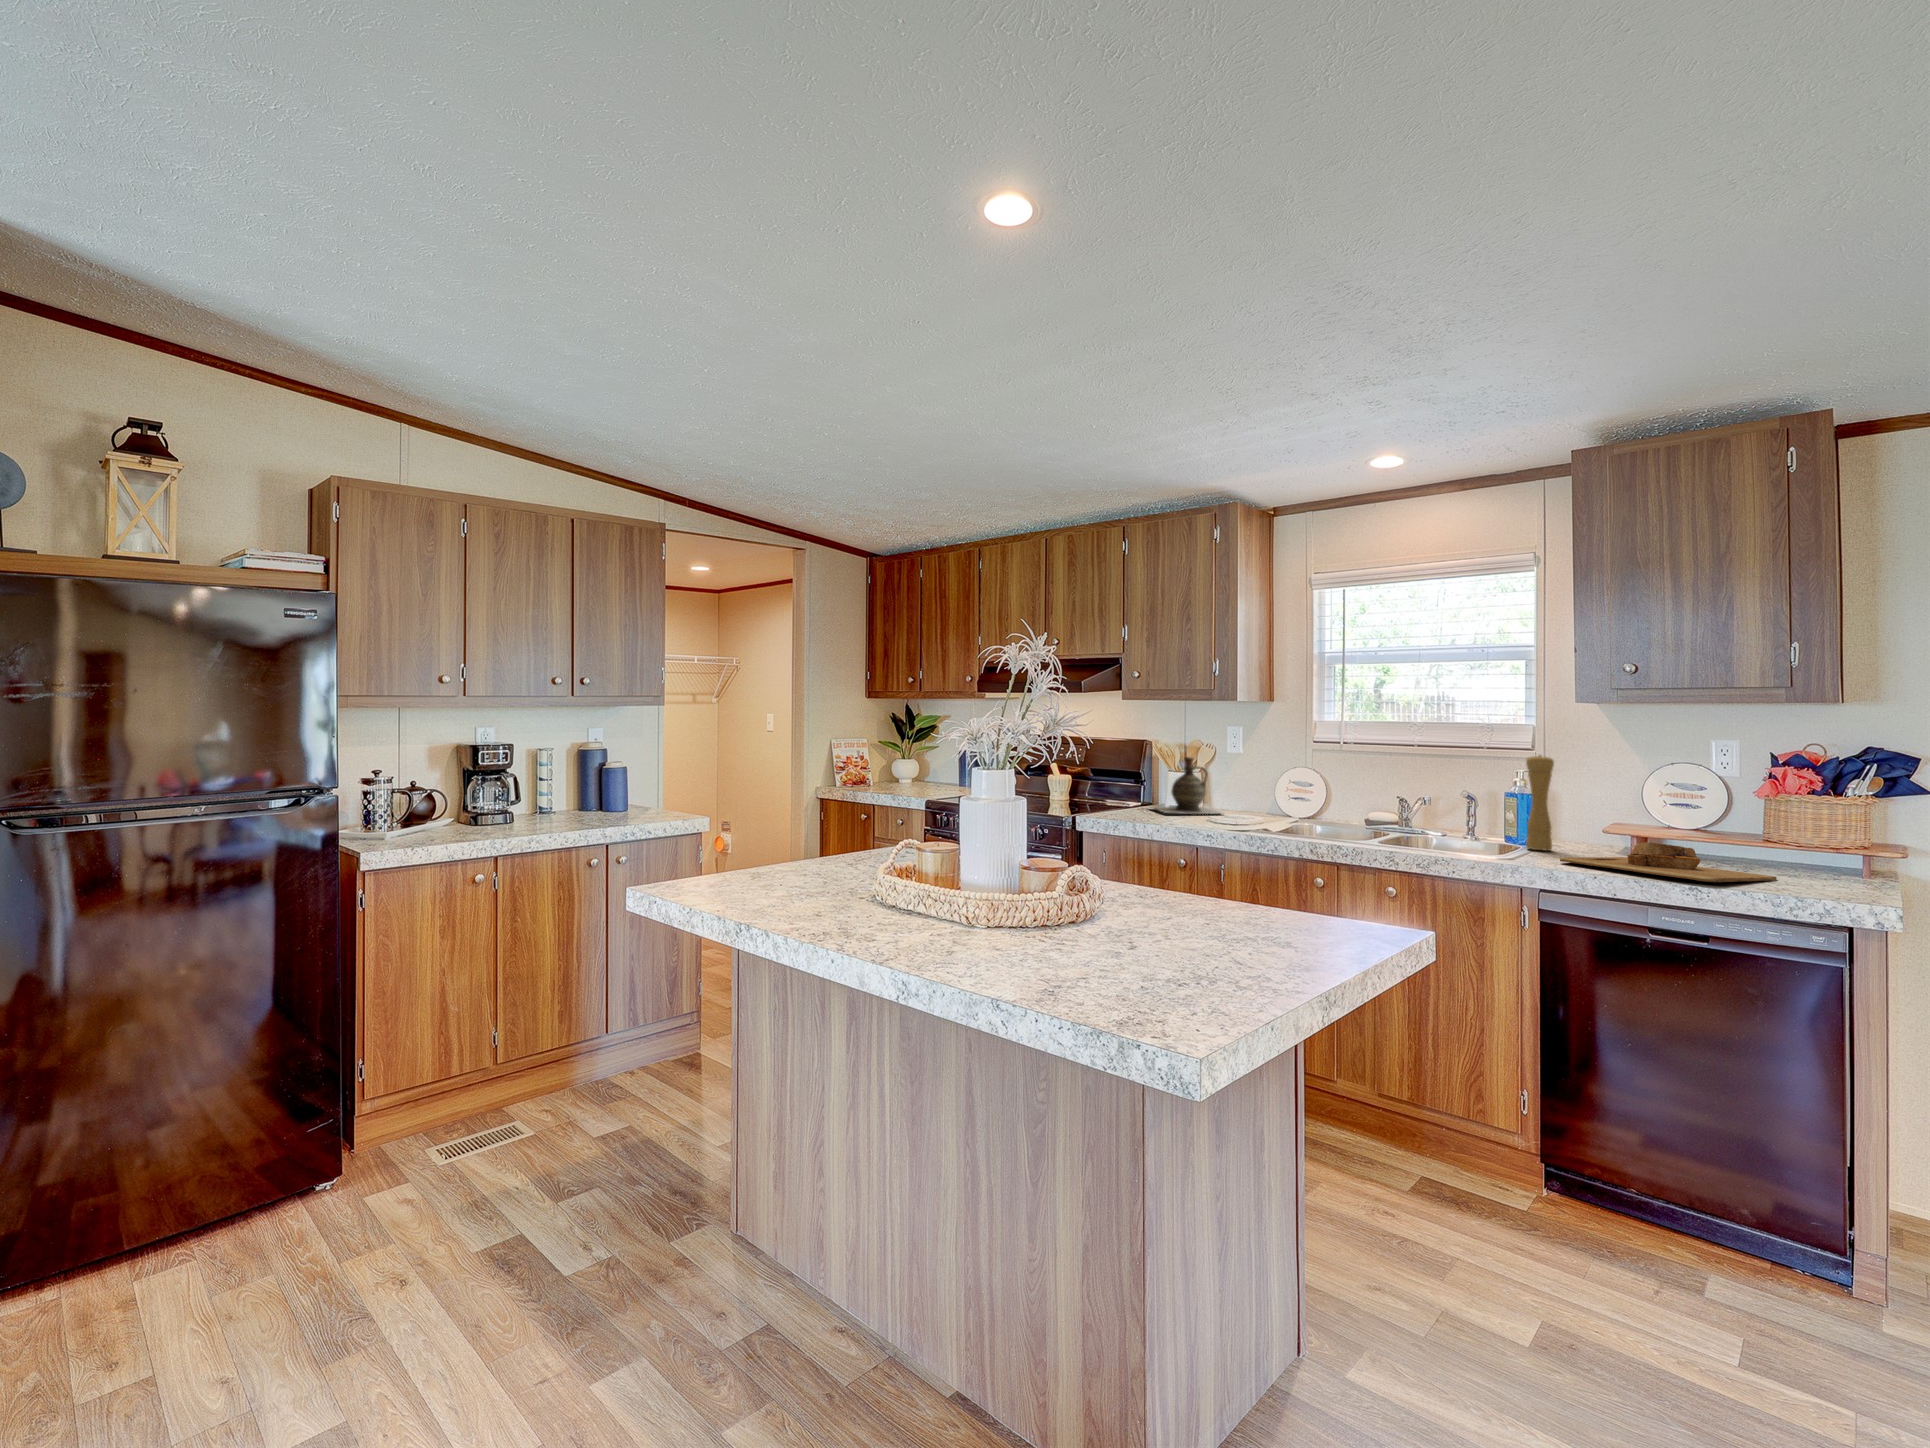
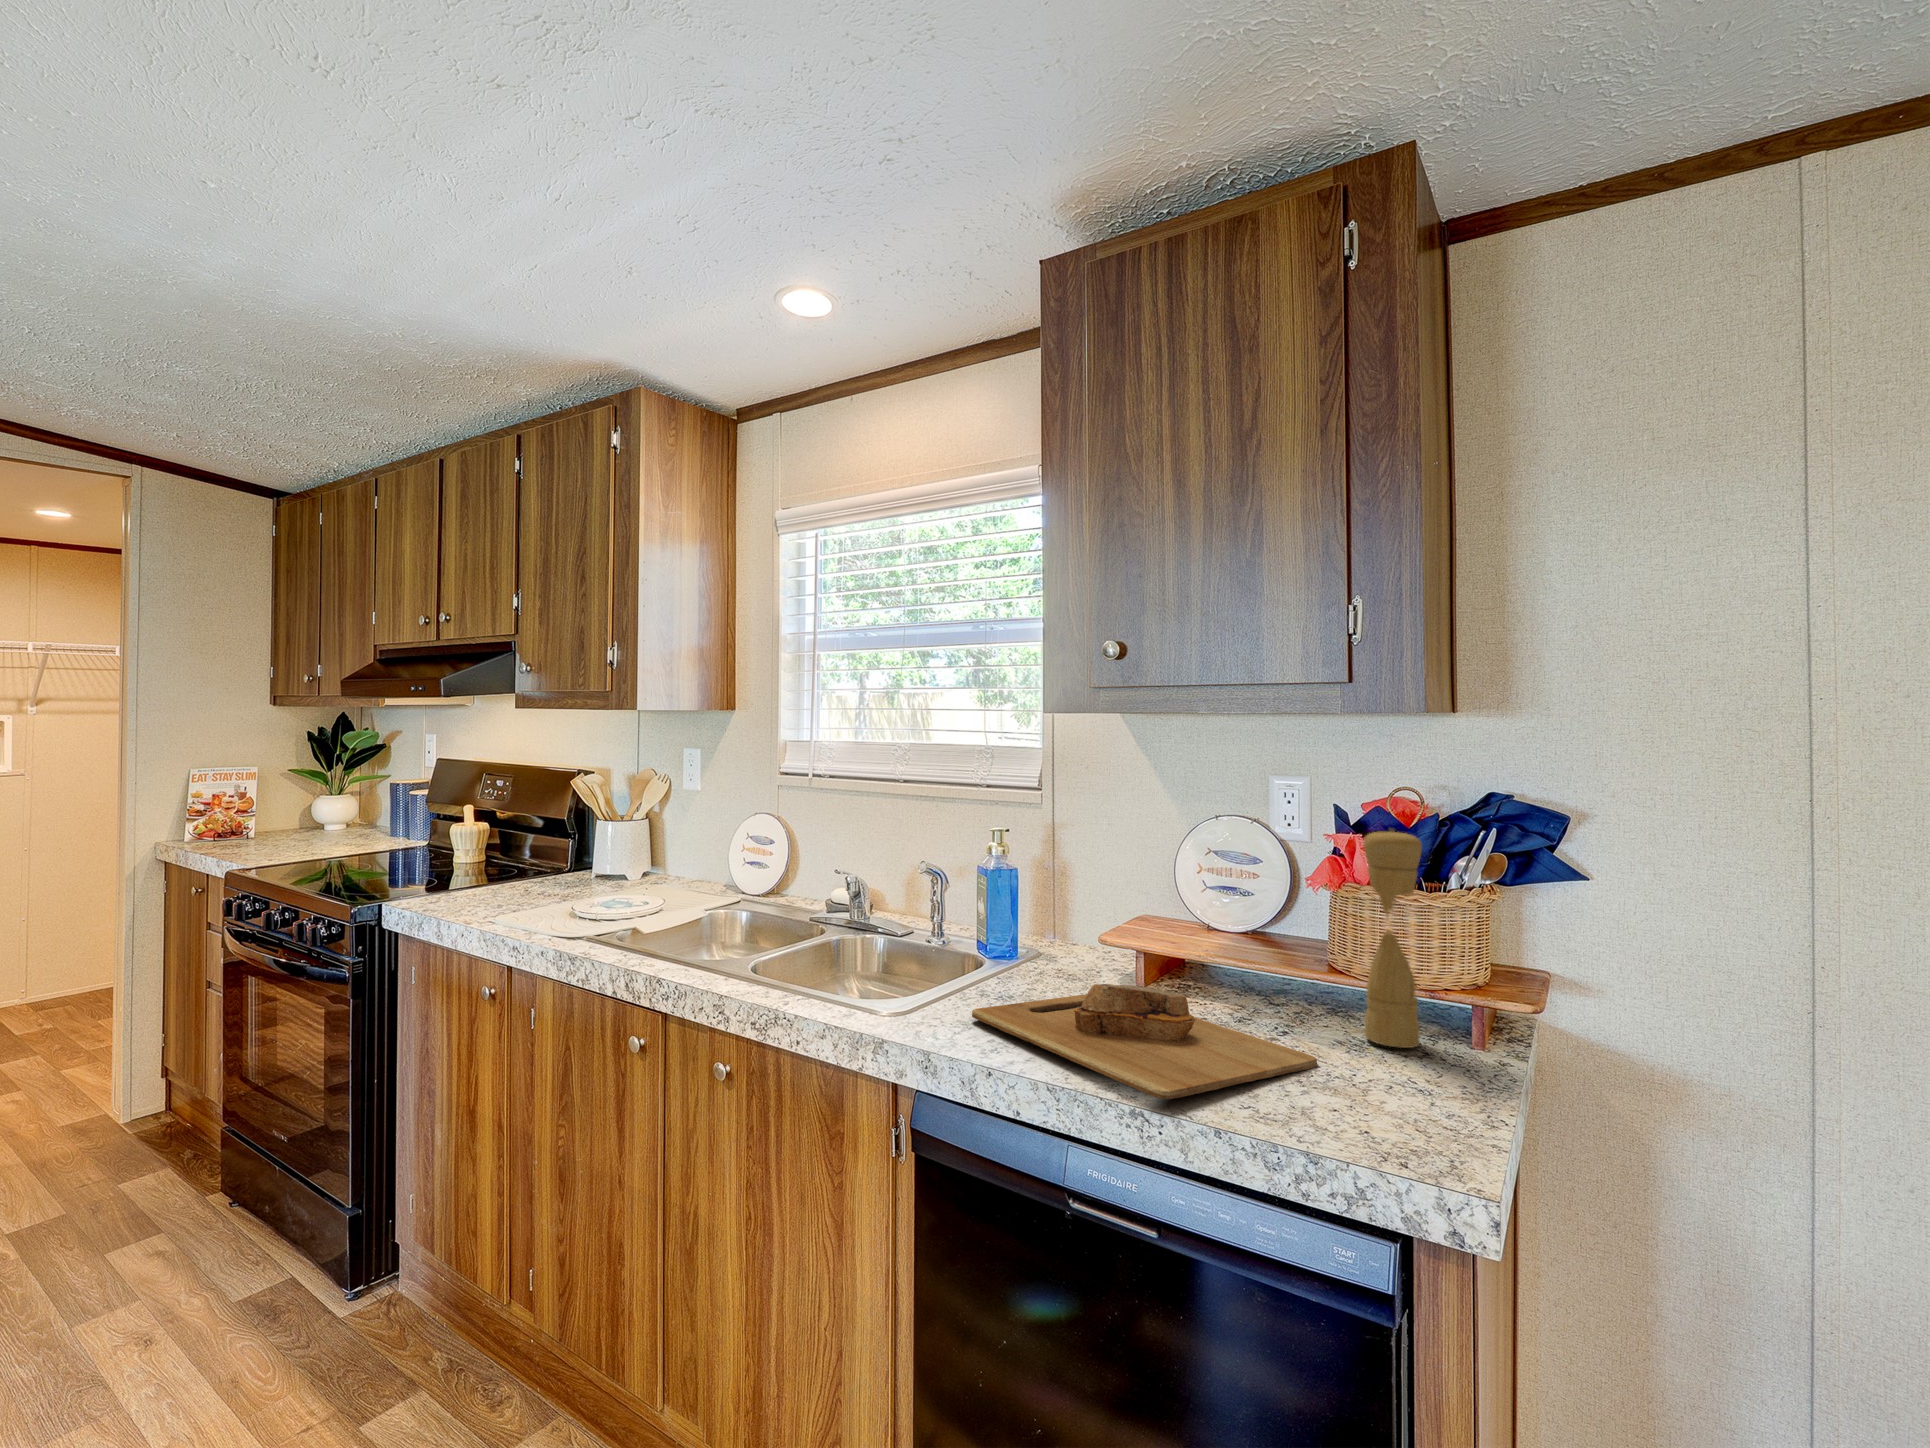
pepper mill: present [1526,755,1554,851] -> present [1363,828,1422,1048]
ceramic jug: present [1152,757,1219,814] -> none [541,797,646,890]

